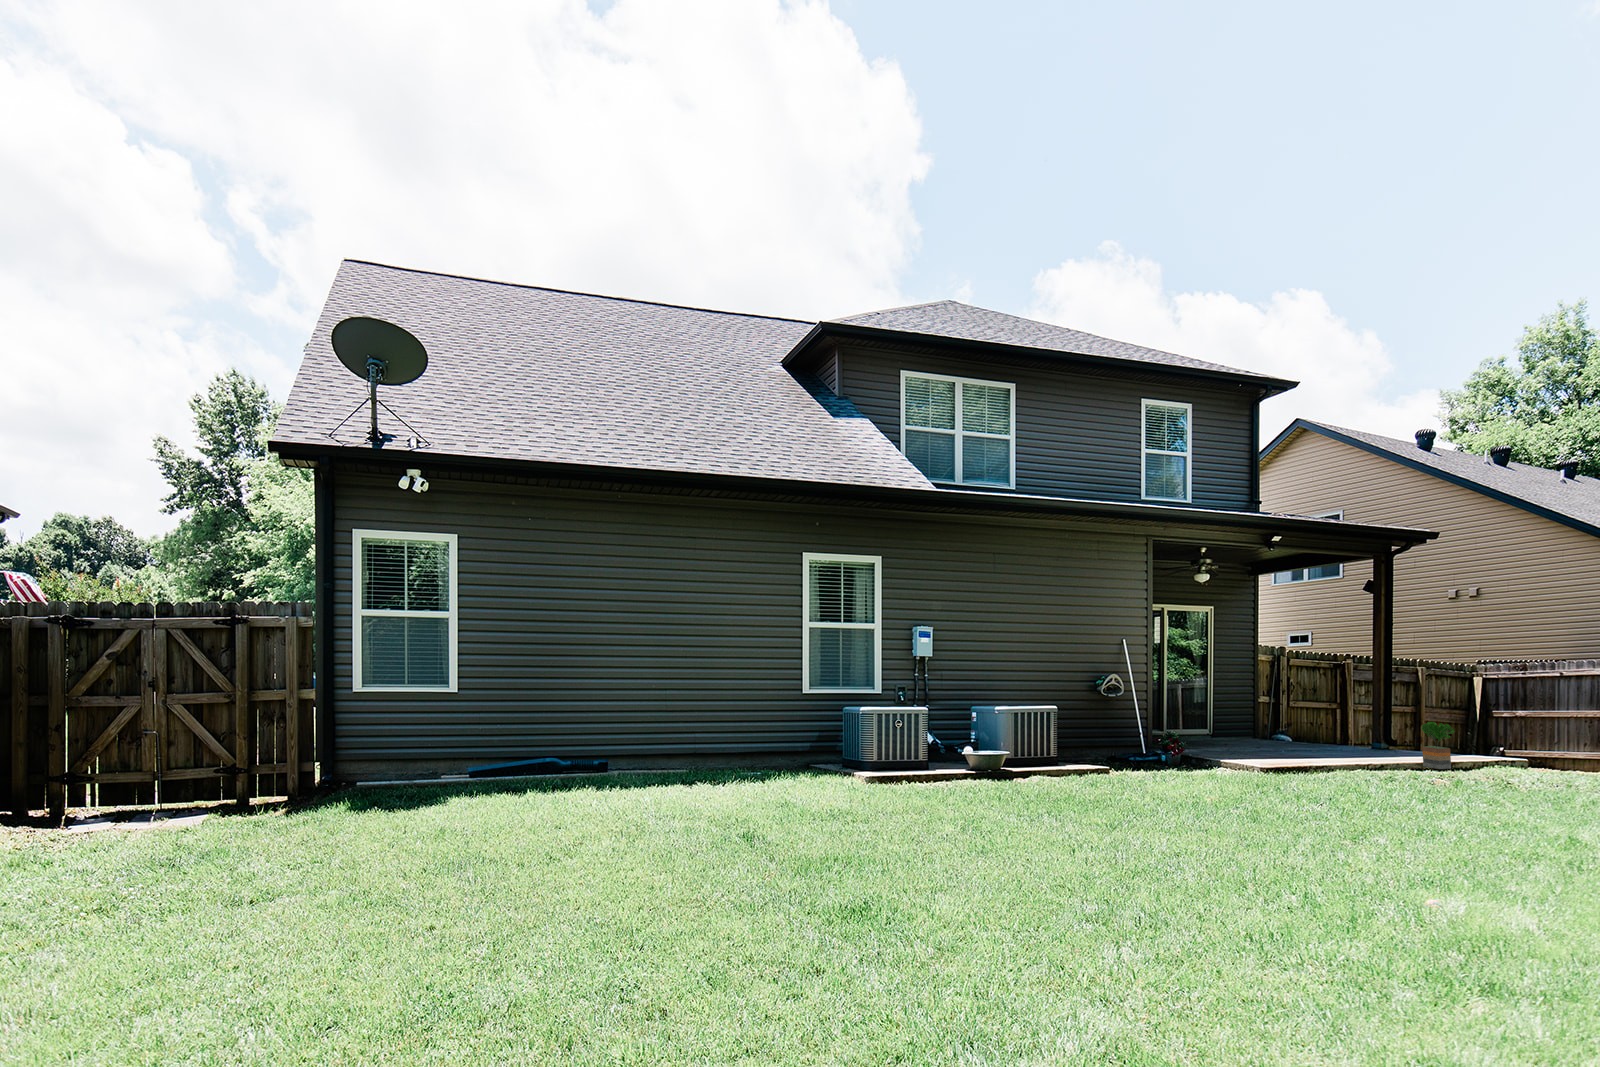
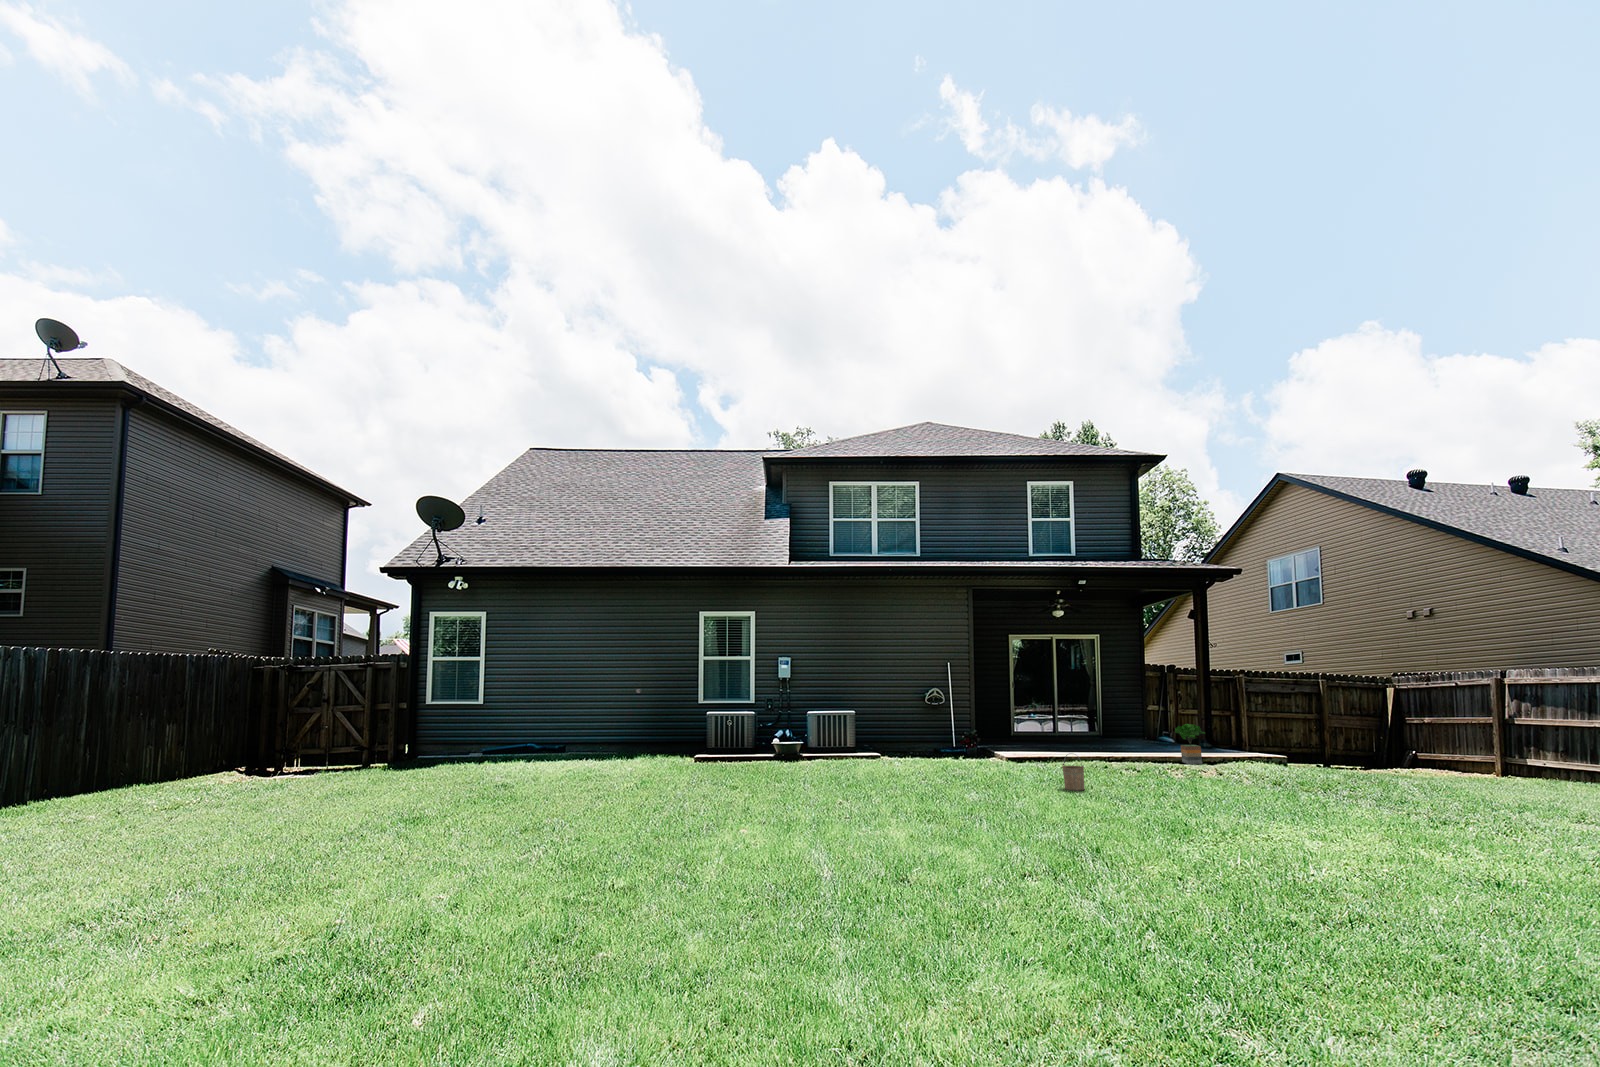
bucket: none [1532,772,1573,821] -> present [1062,755,1085,791]

